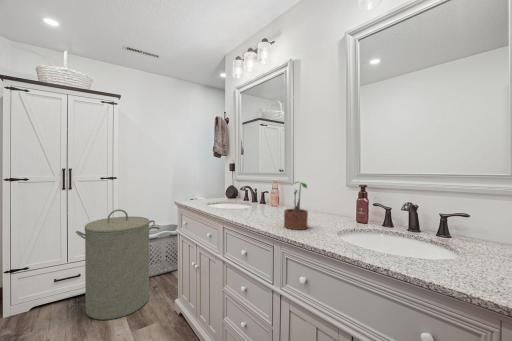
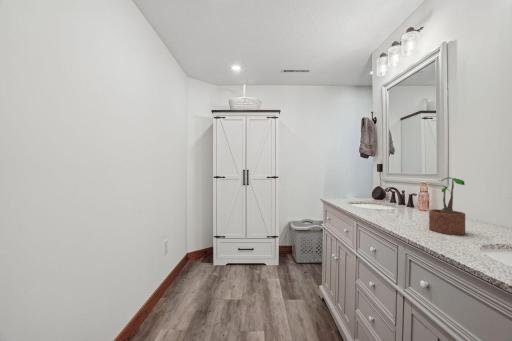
laundry hamper: present [76,209,155,320] -> none [250,202,305,287]

